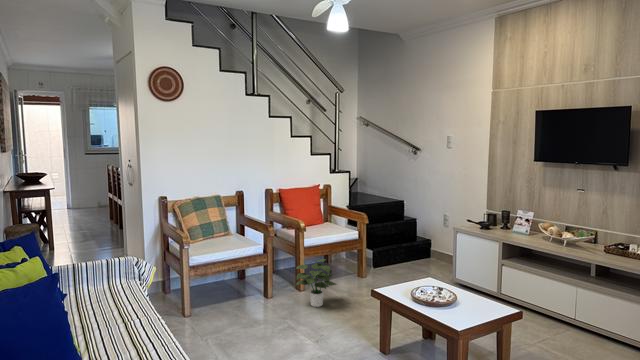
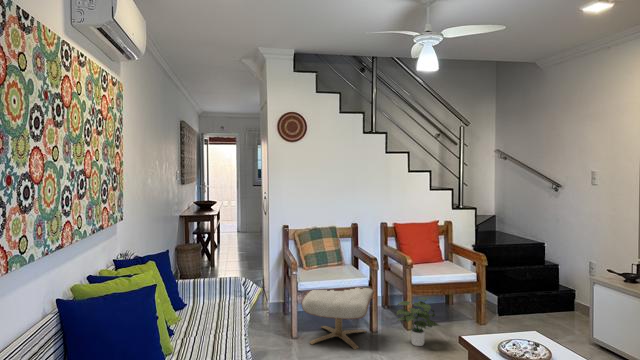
ottoman: none [197,256,270,322] -> present [302,288,374,349]

